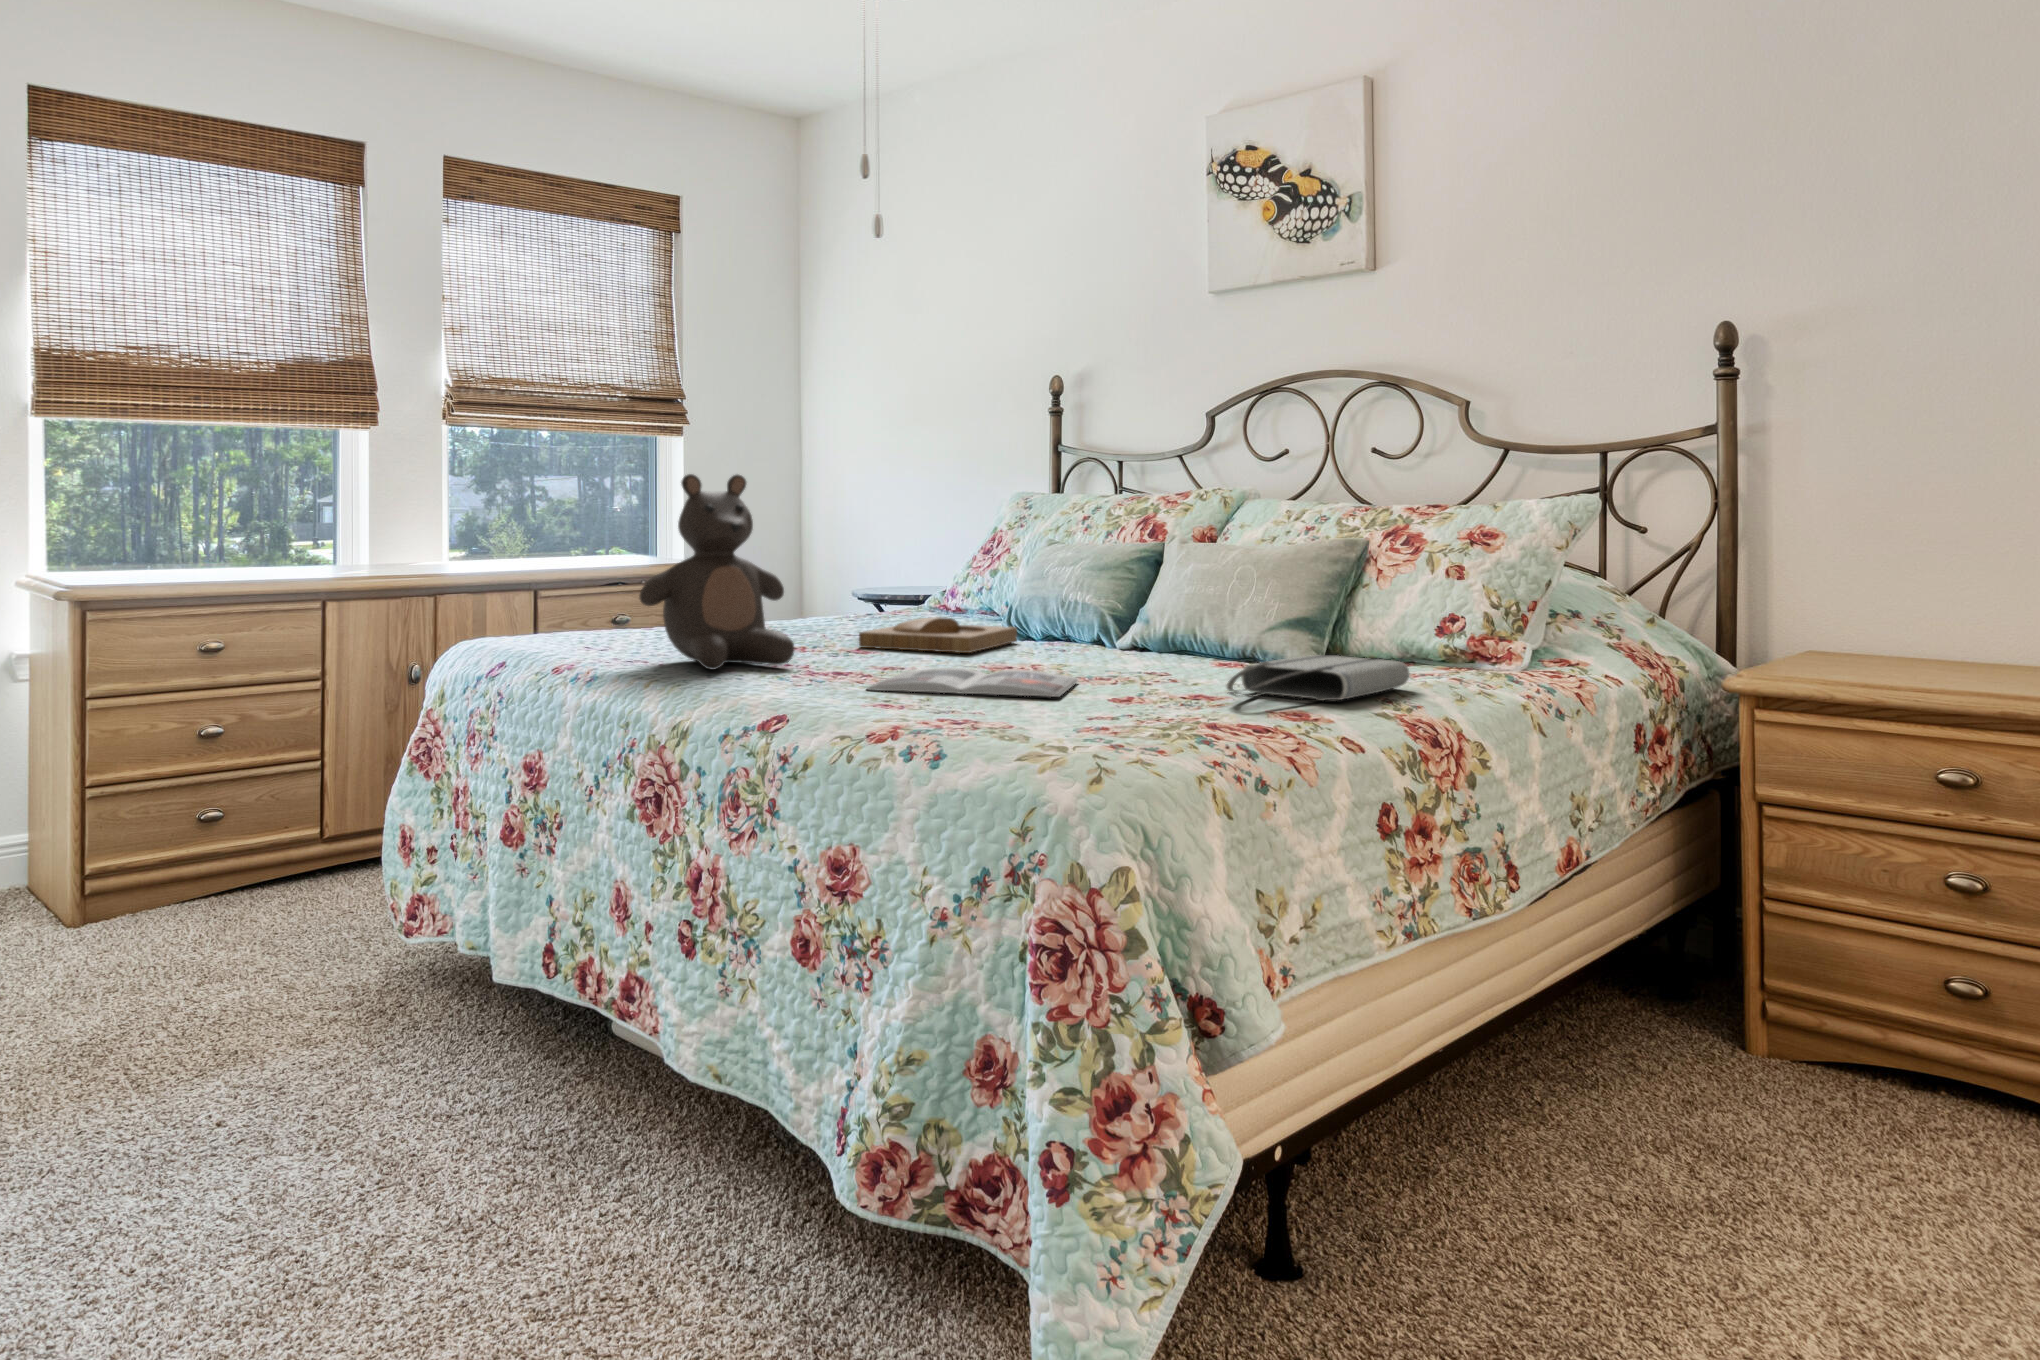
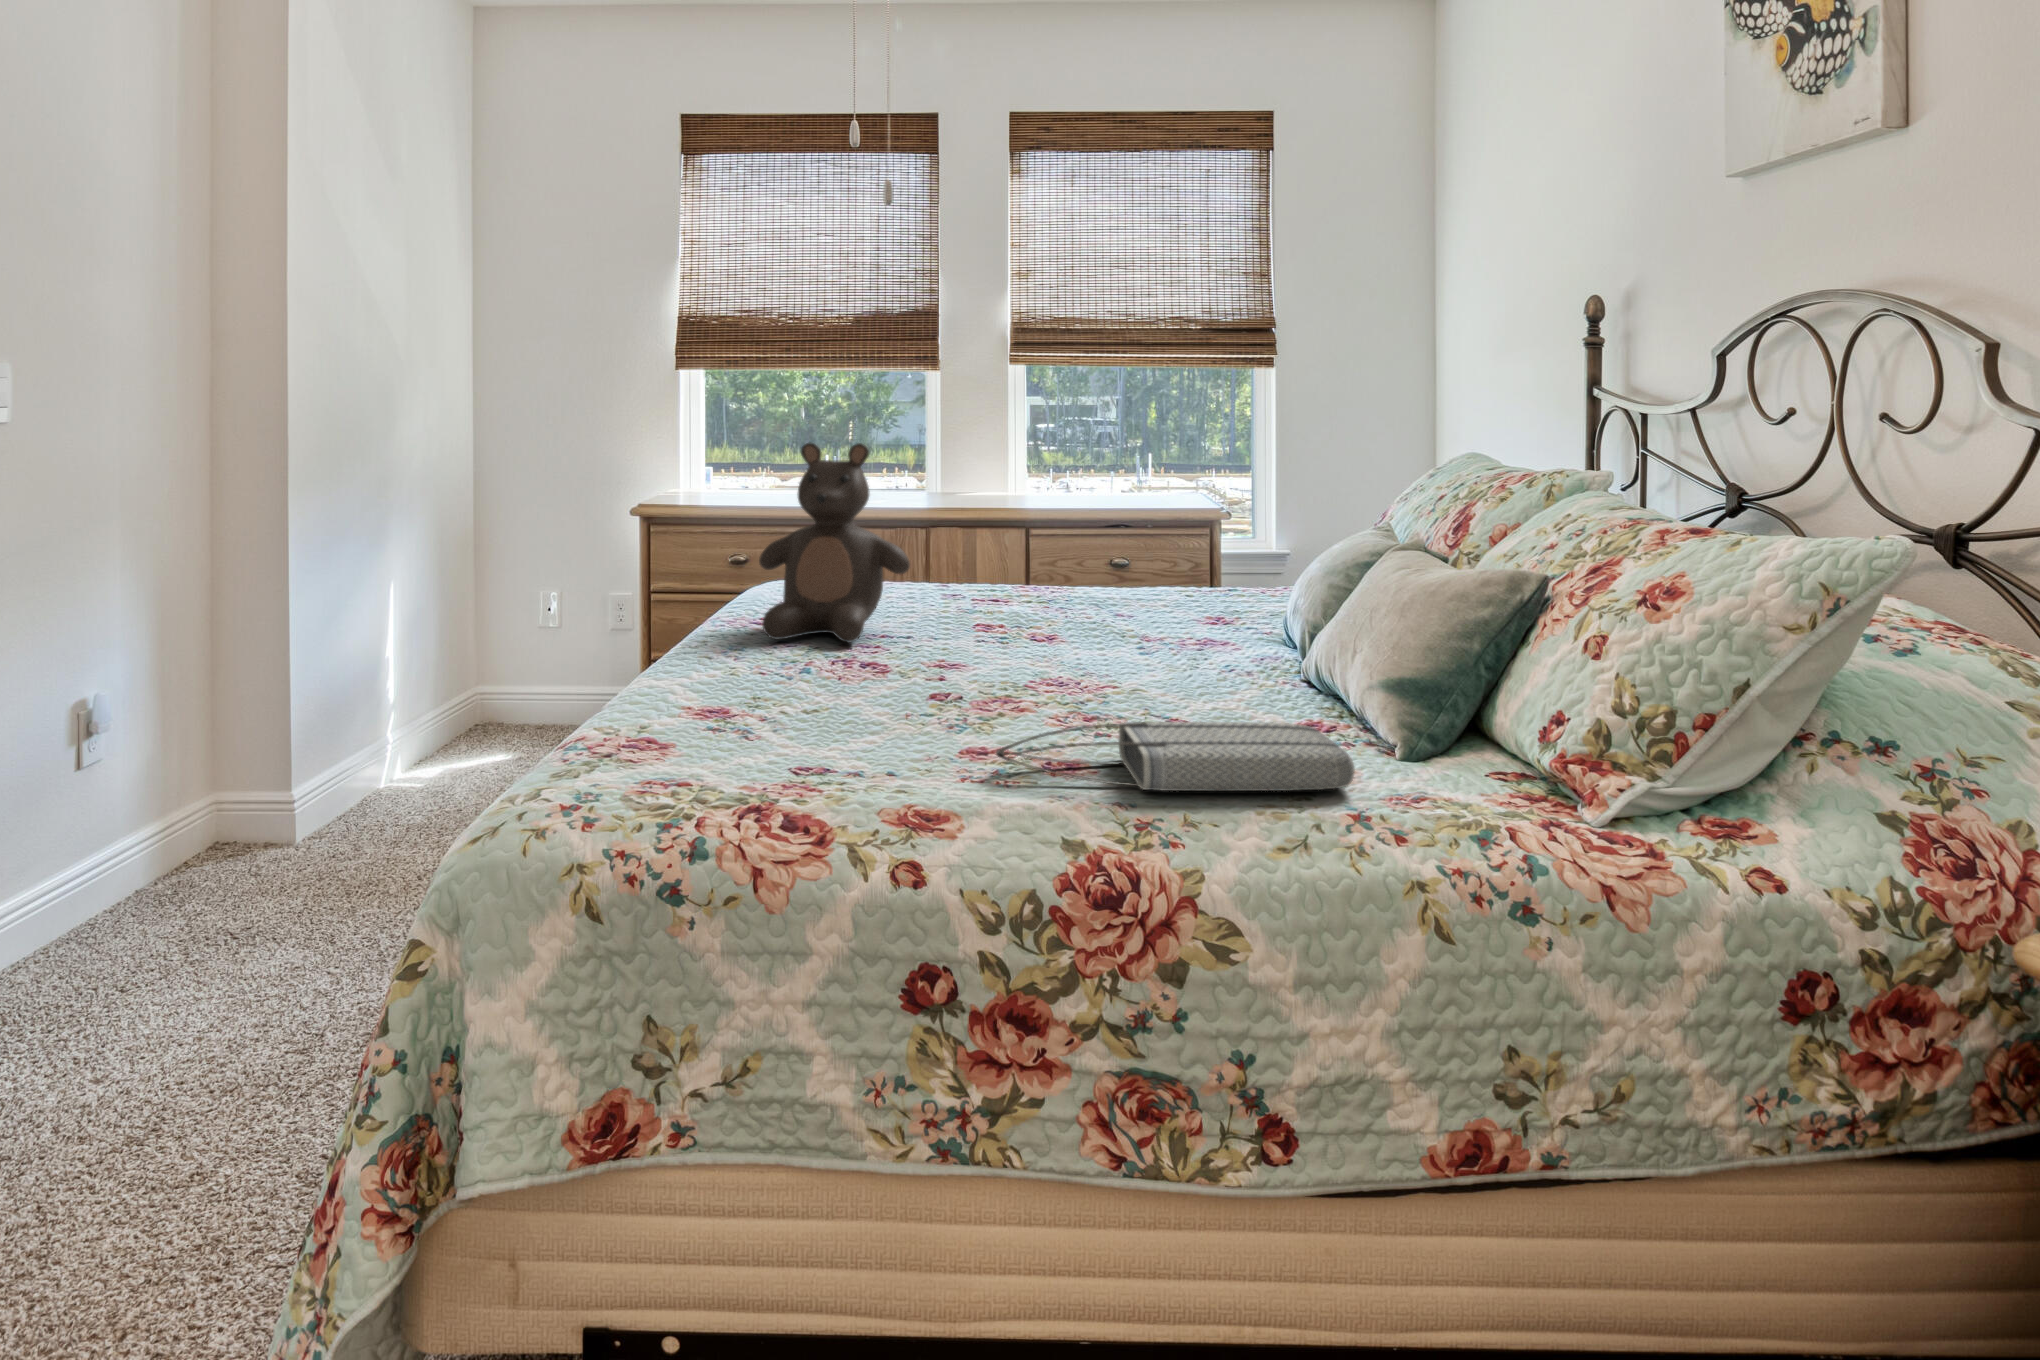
tray: present [859,617,1017,653] -> none [1027,607,1211,655]
magazine: present [867,668,1078,697] -> none [797,668,1017,723]

